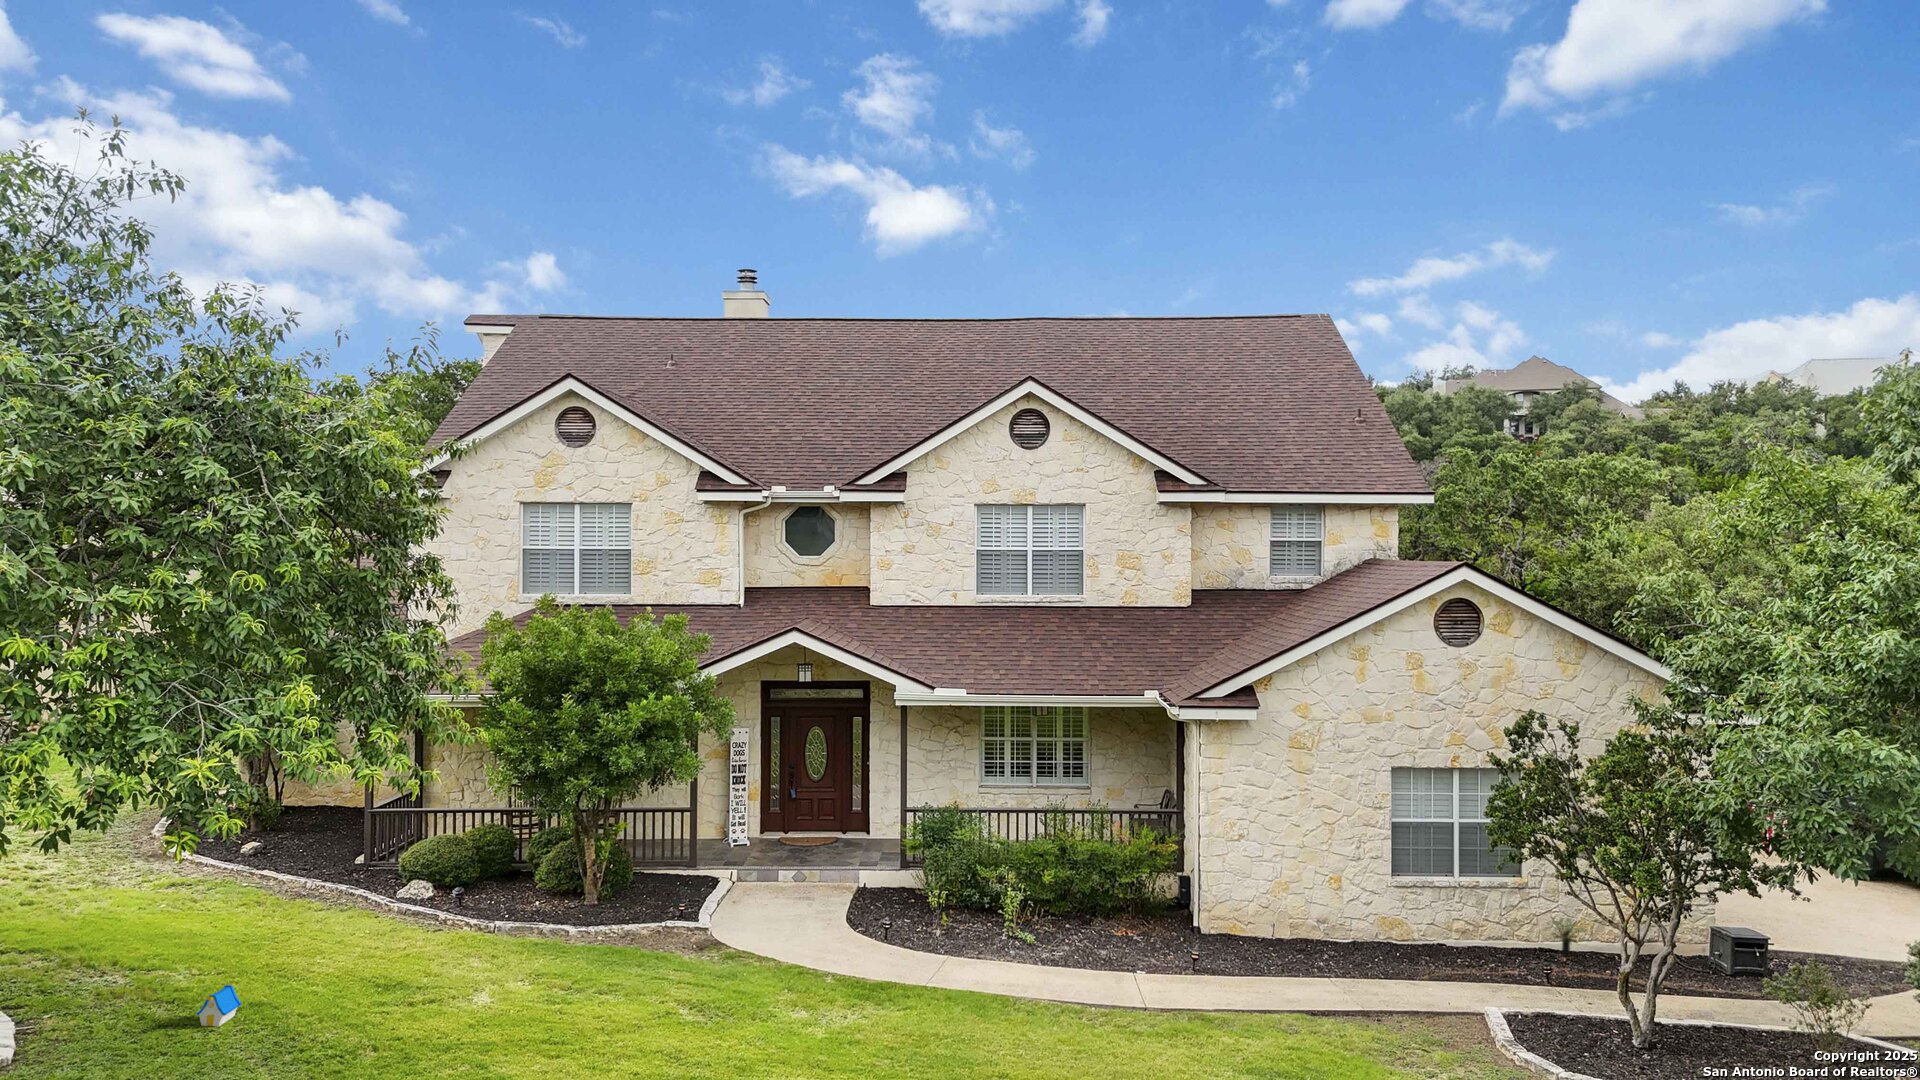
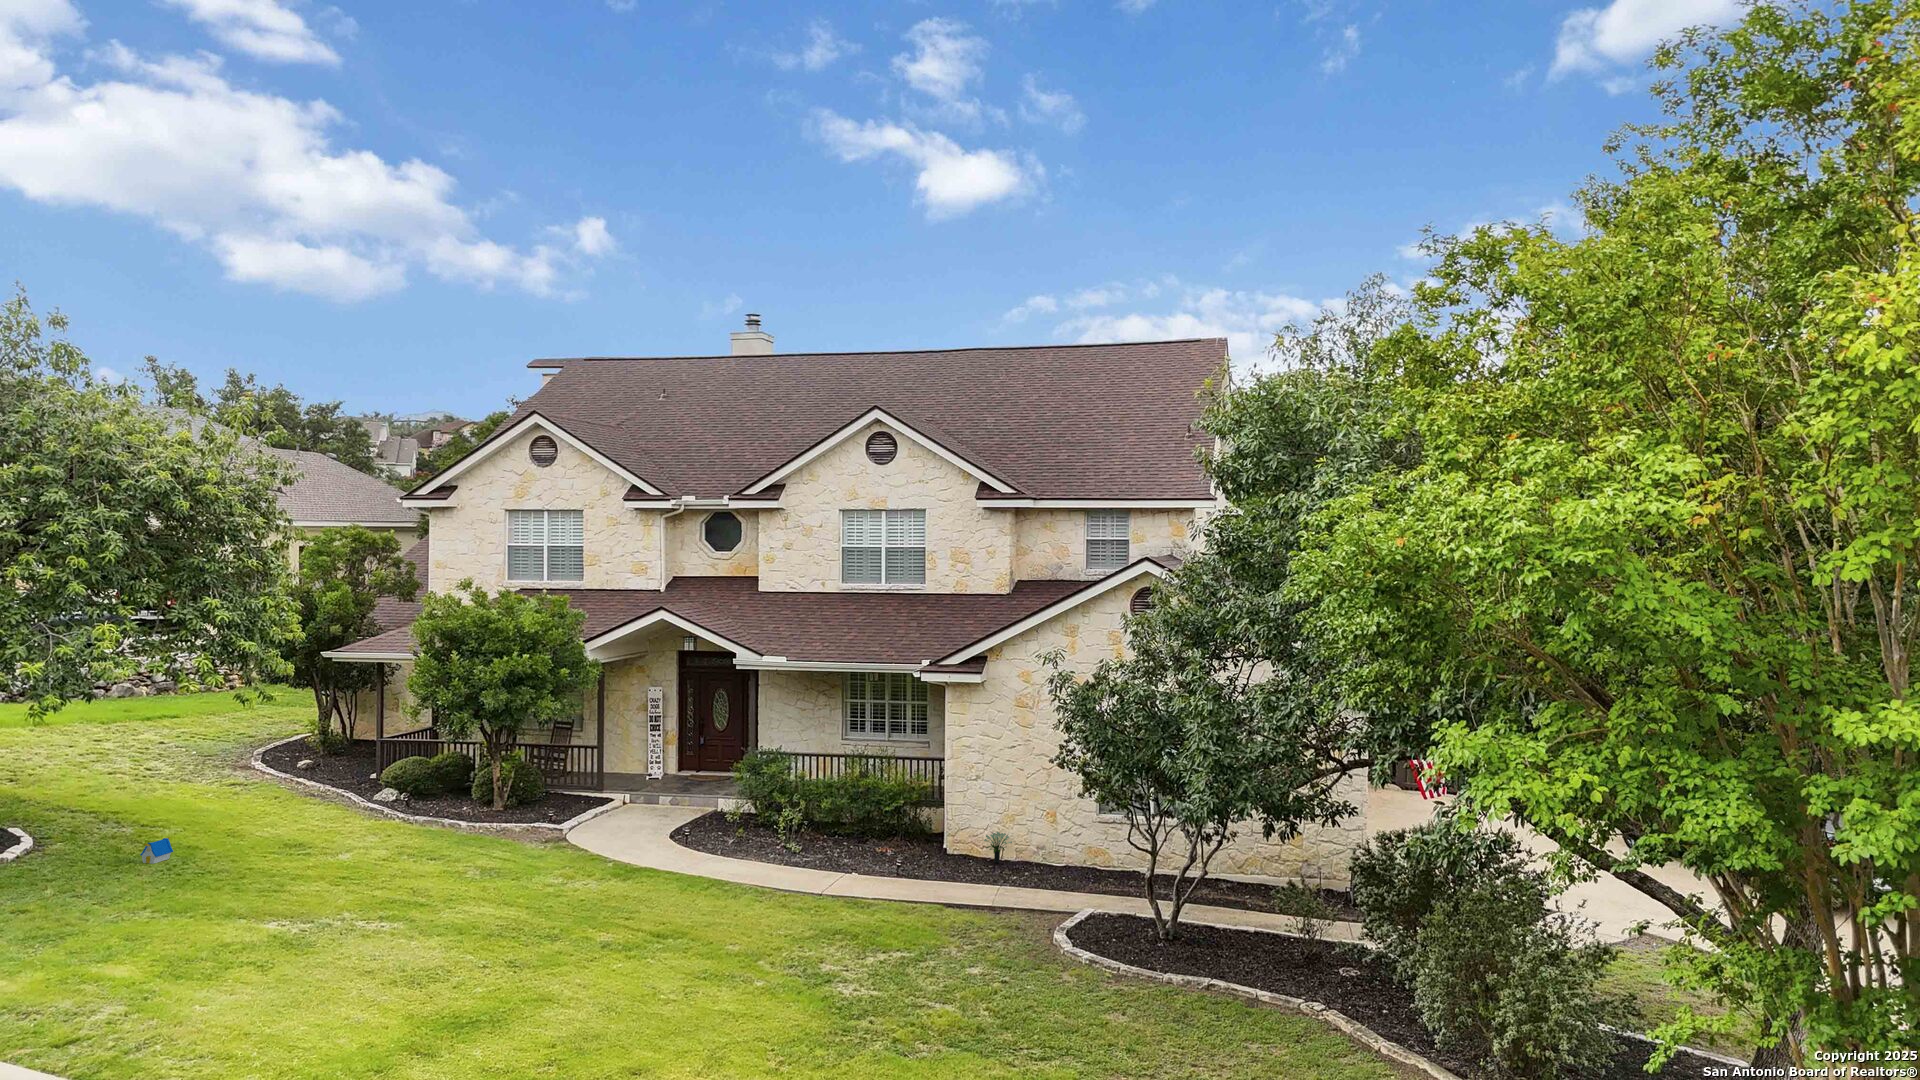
potted plant: present [1548,918,1585,957] -> present [984,832,1012,863]

